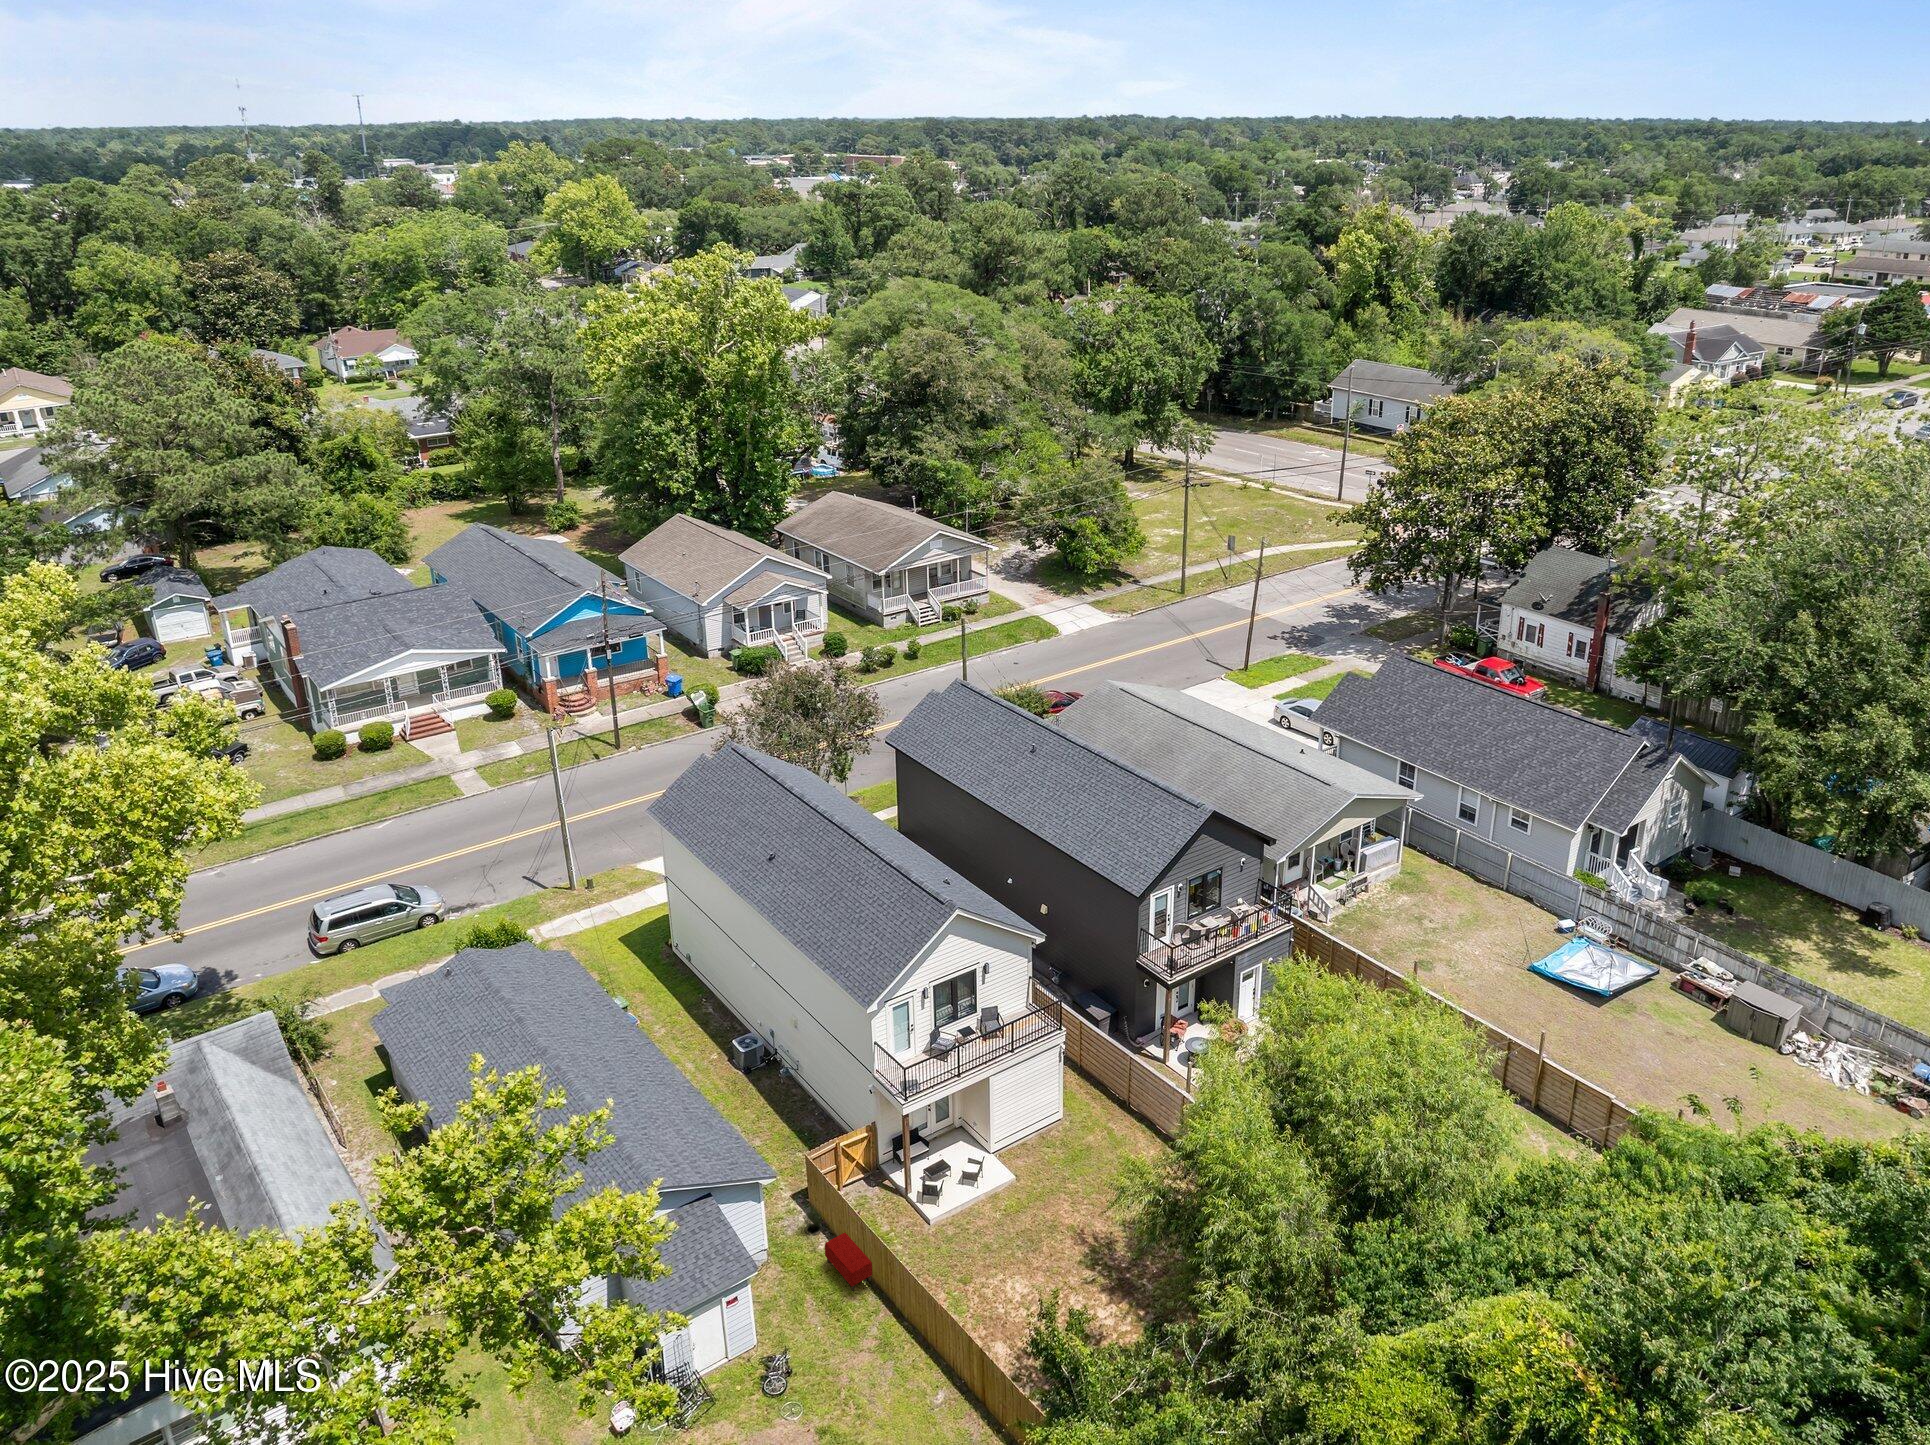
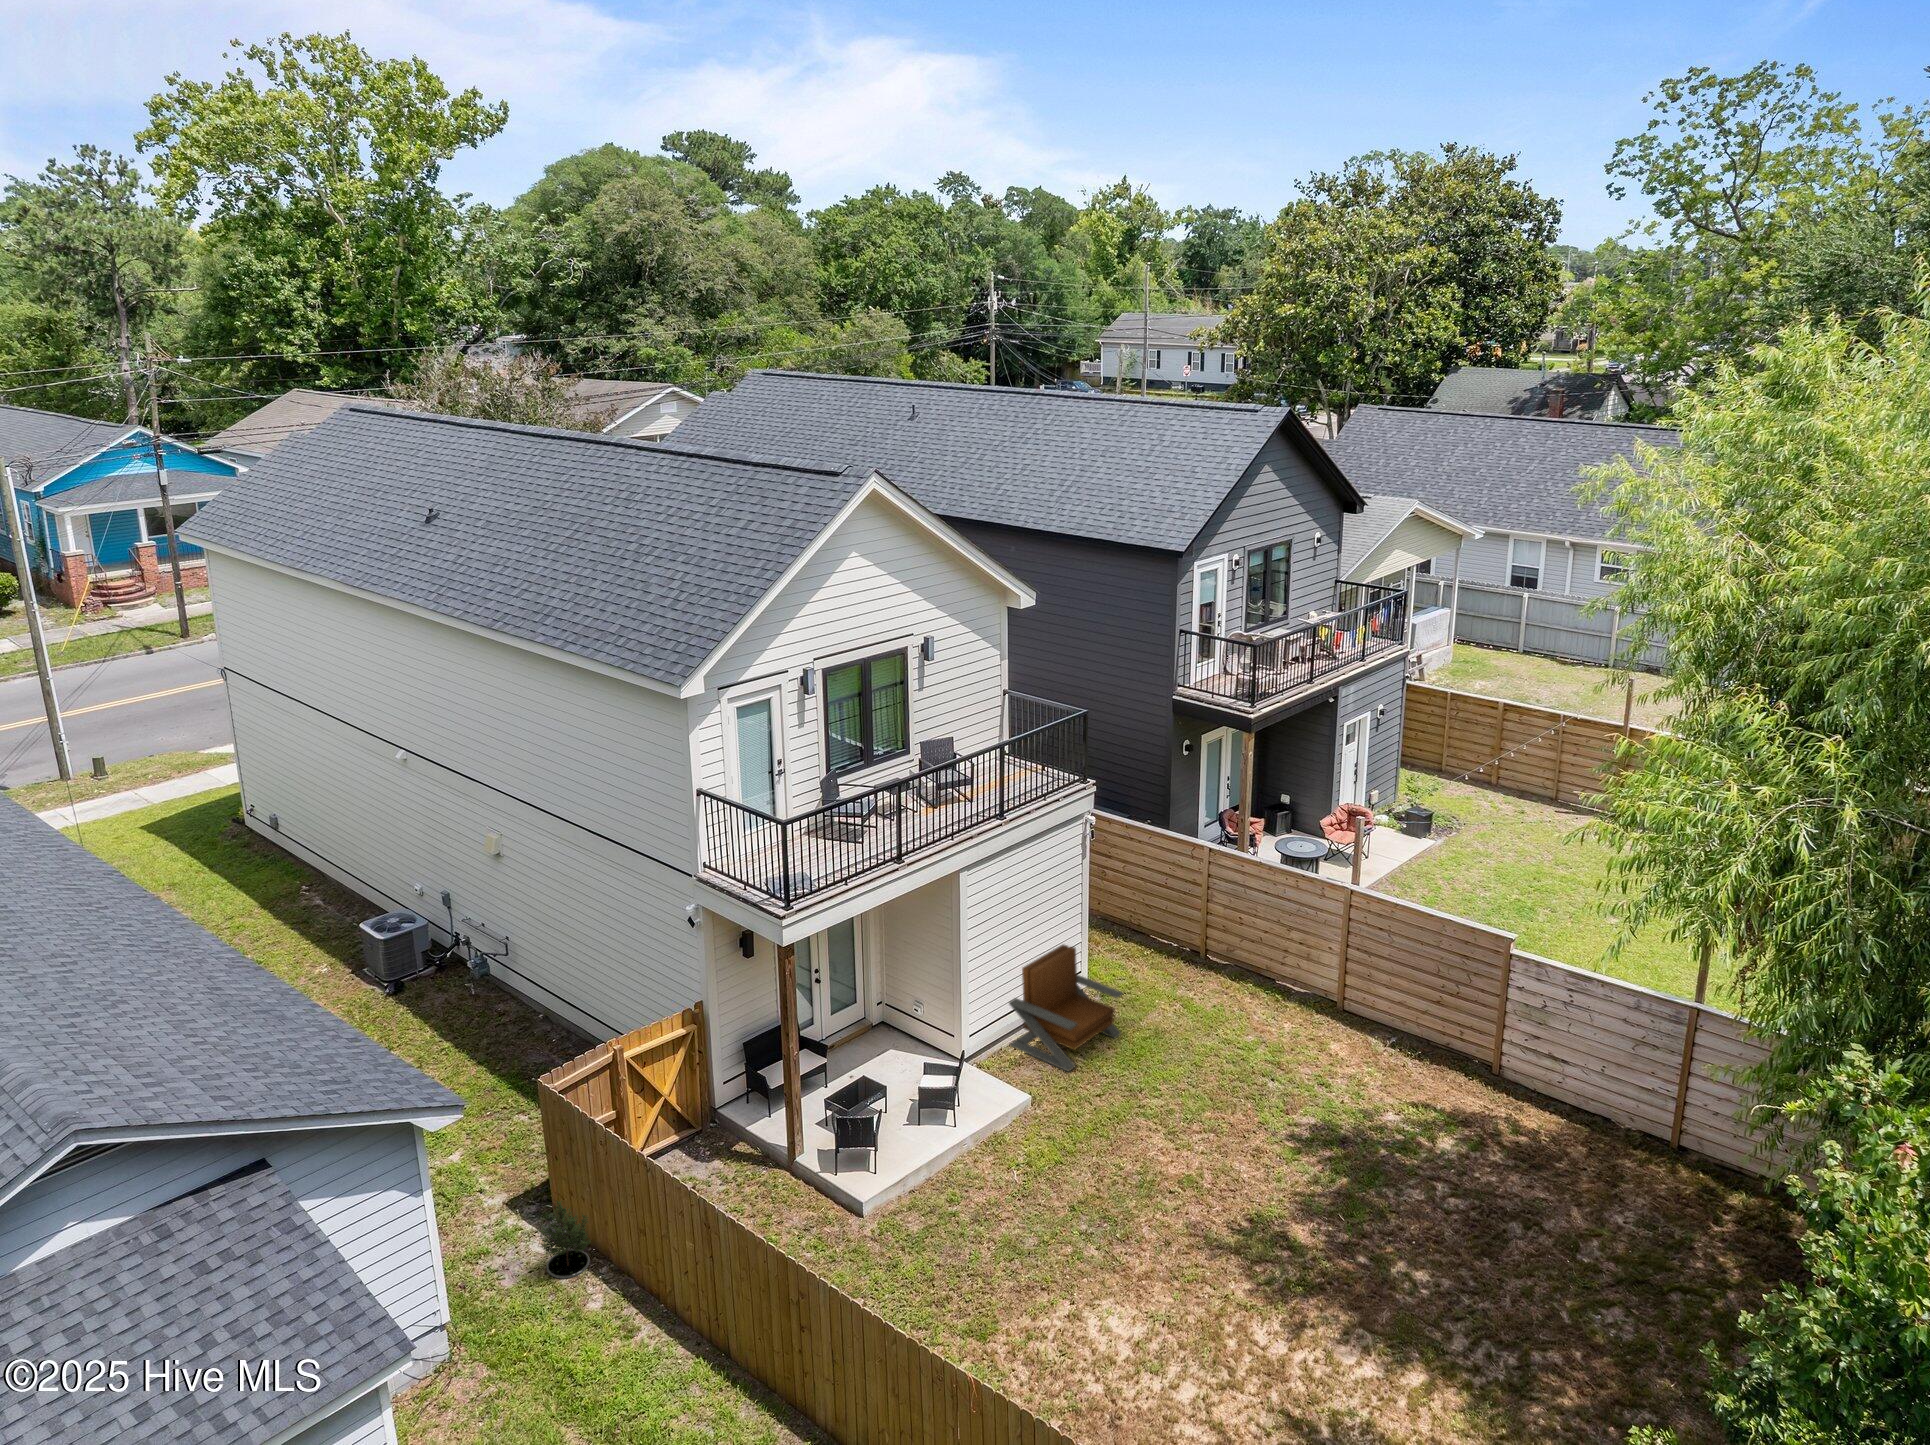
lounge chair: none [1015,1103,1070,1167] -> present [1009,945,1123,1071]
bench: present [825,1233,872,1291] -> none [607,1250,745,1395]

